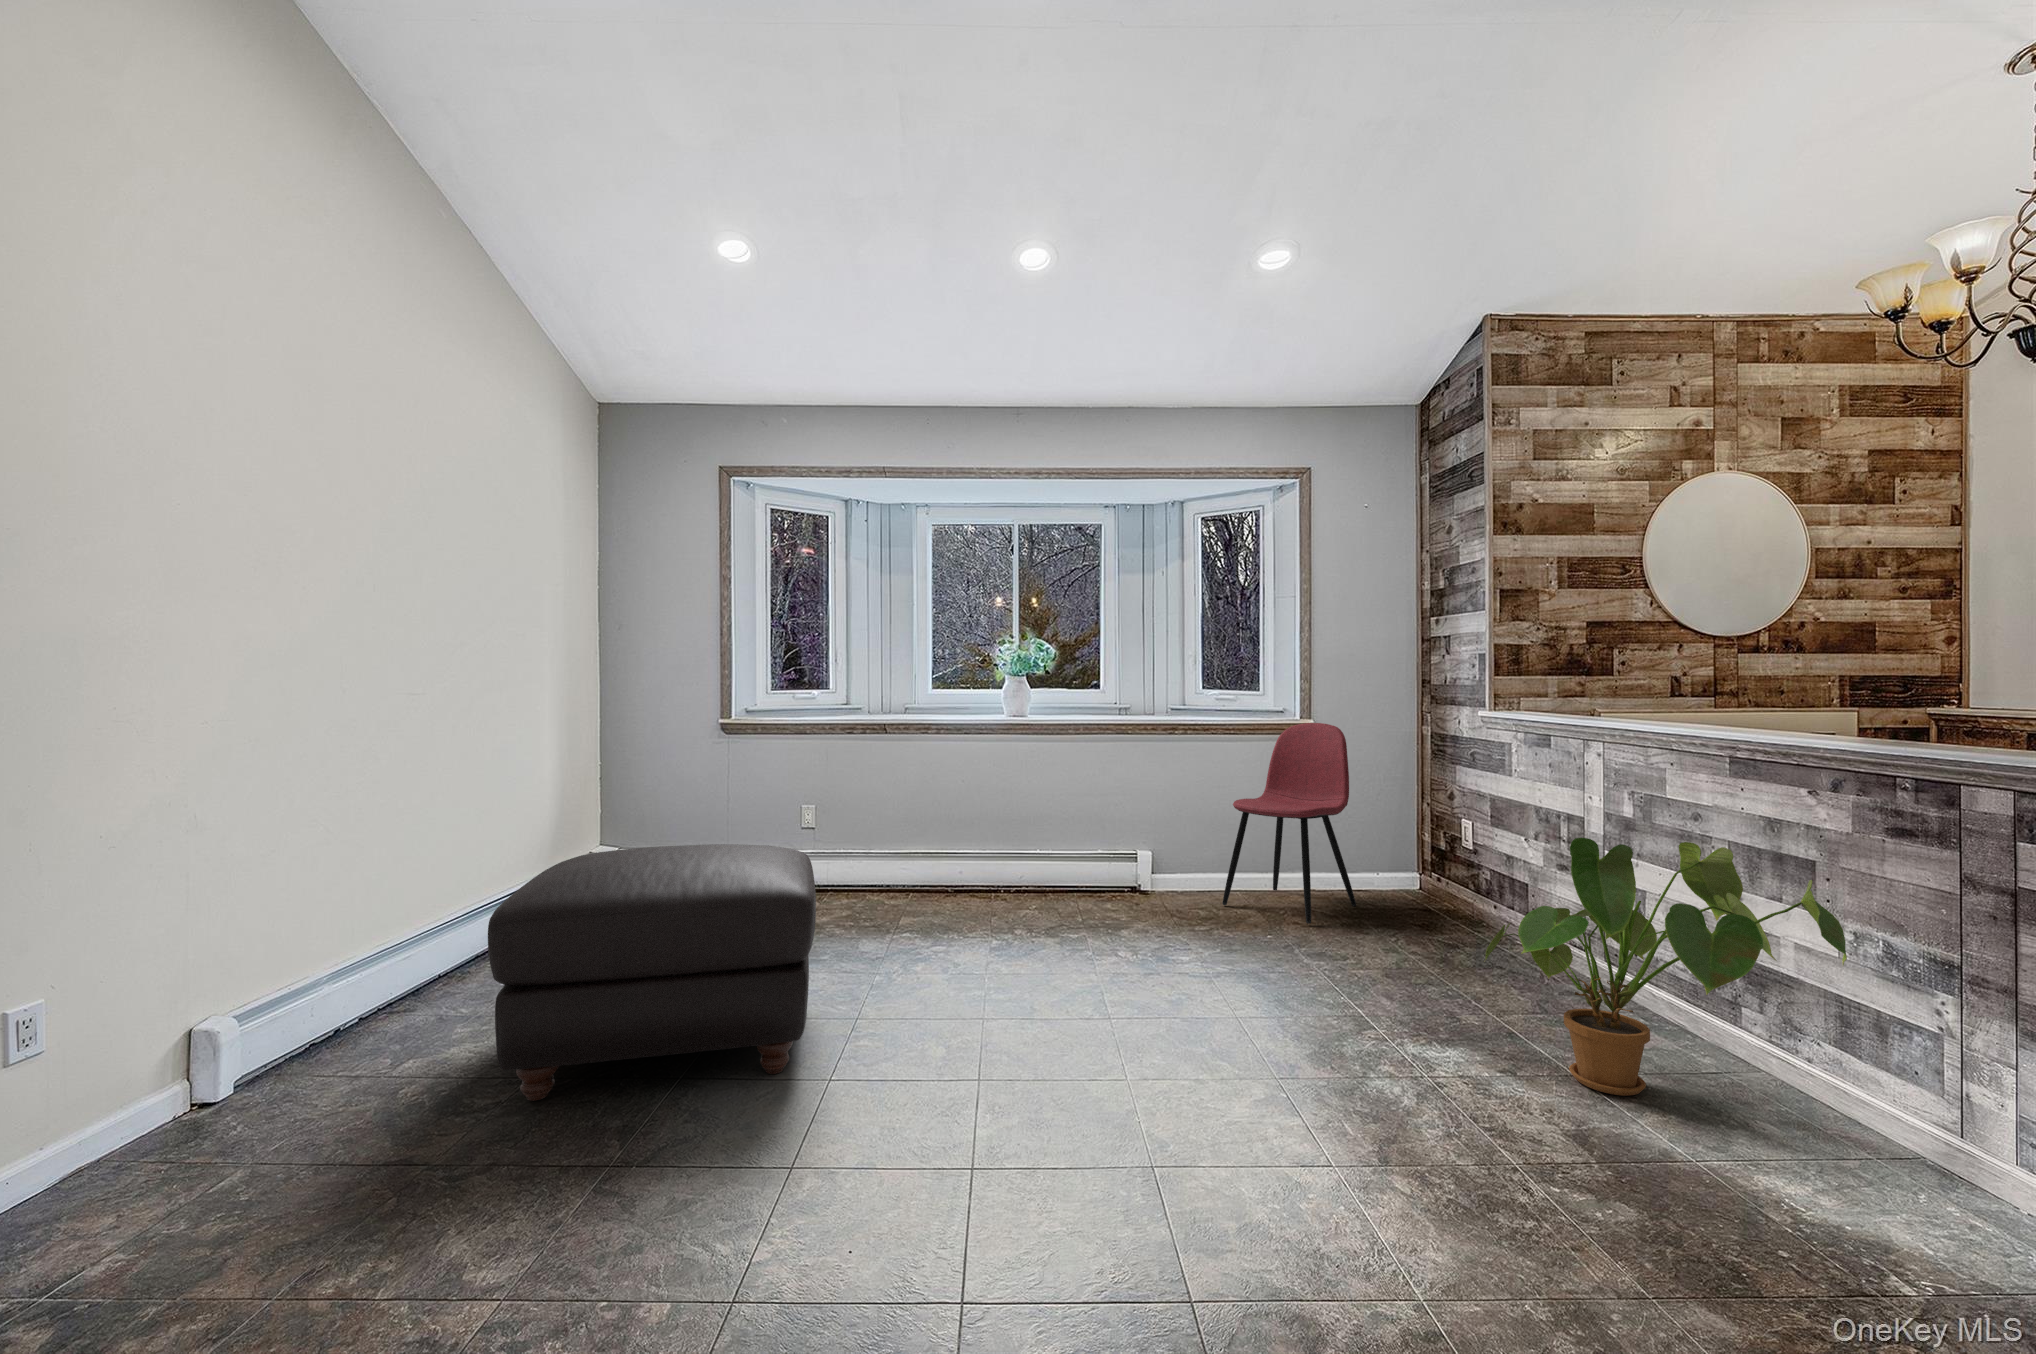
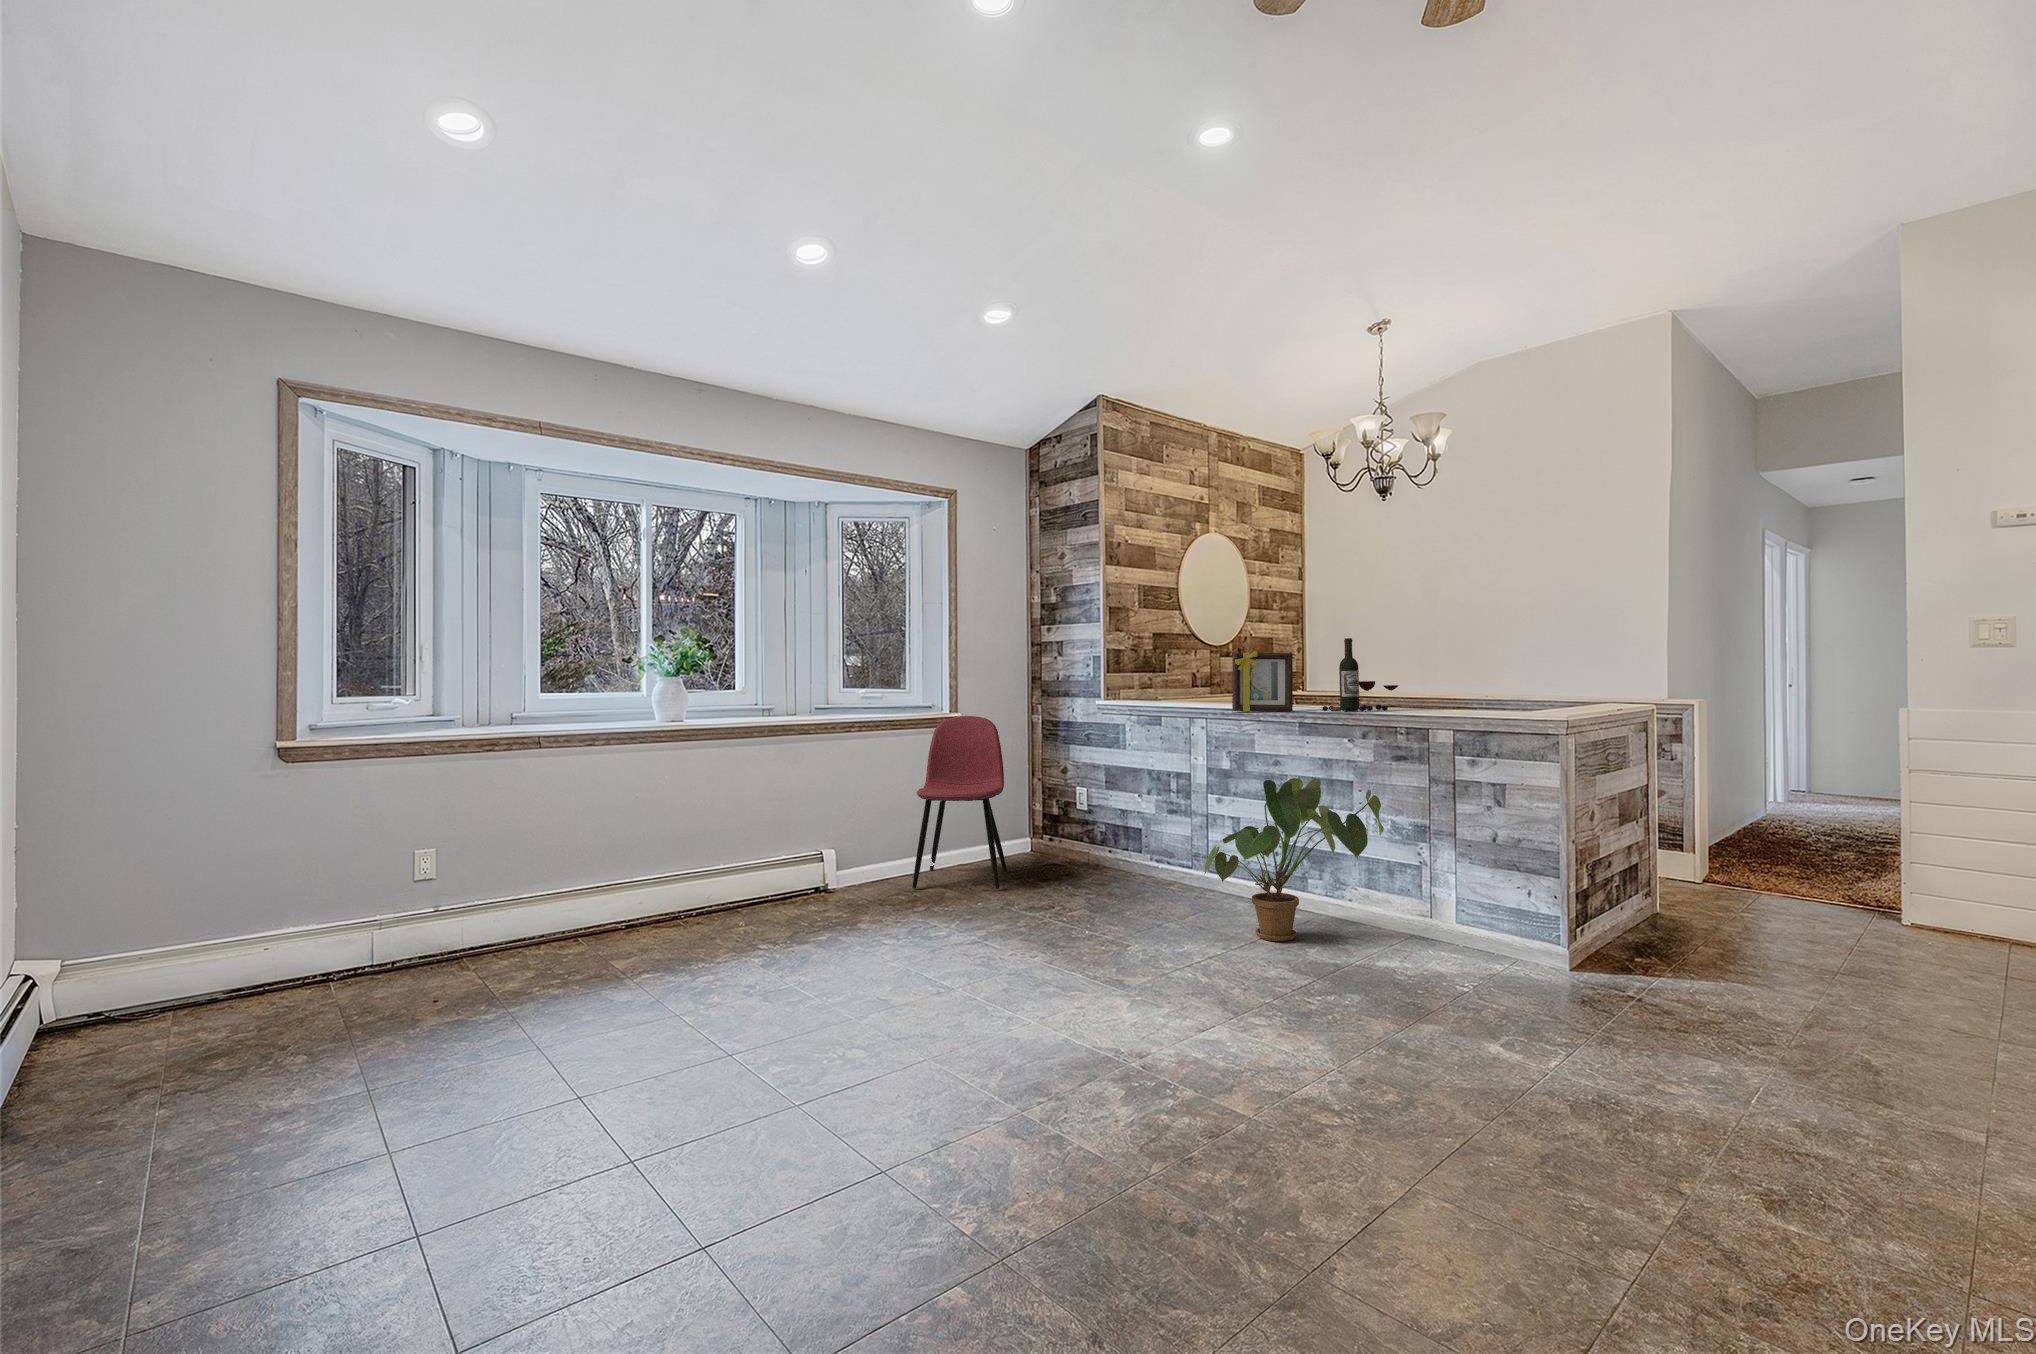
wine bottle: none [1804,615,2002,745] -> present [1322,638,1398,711]
picture frame: none [1641,640,1758,736] -> present [1232,651,1293,712]
ottoman: present [488,844,816,1101] -> none [345,880,808,1236]

